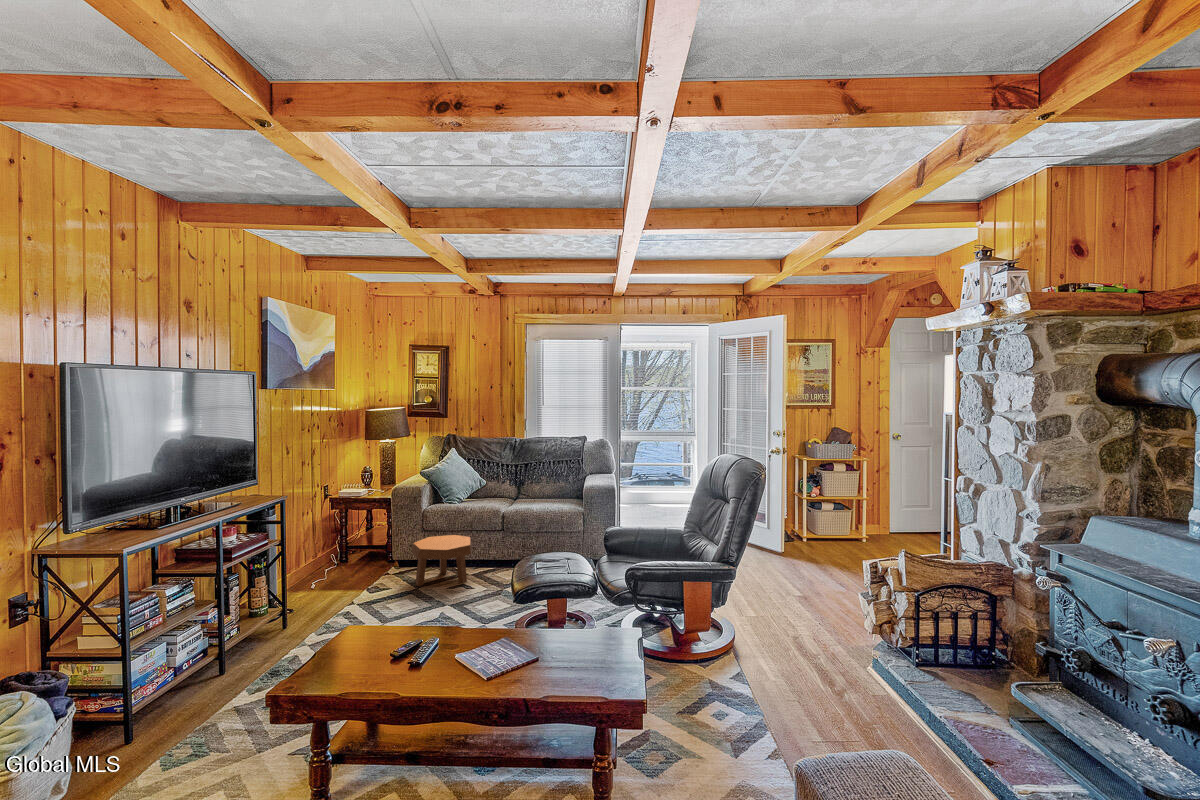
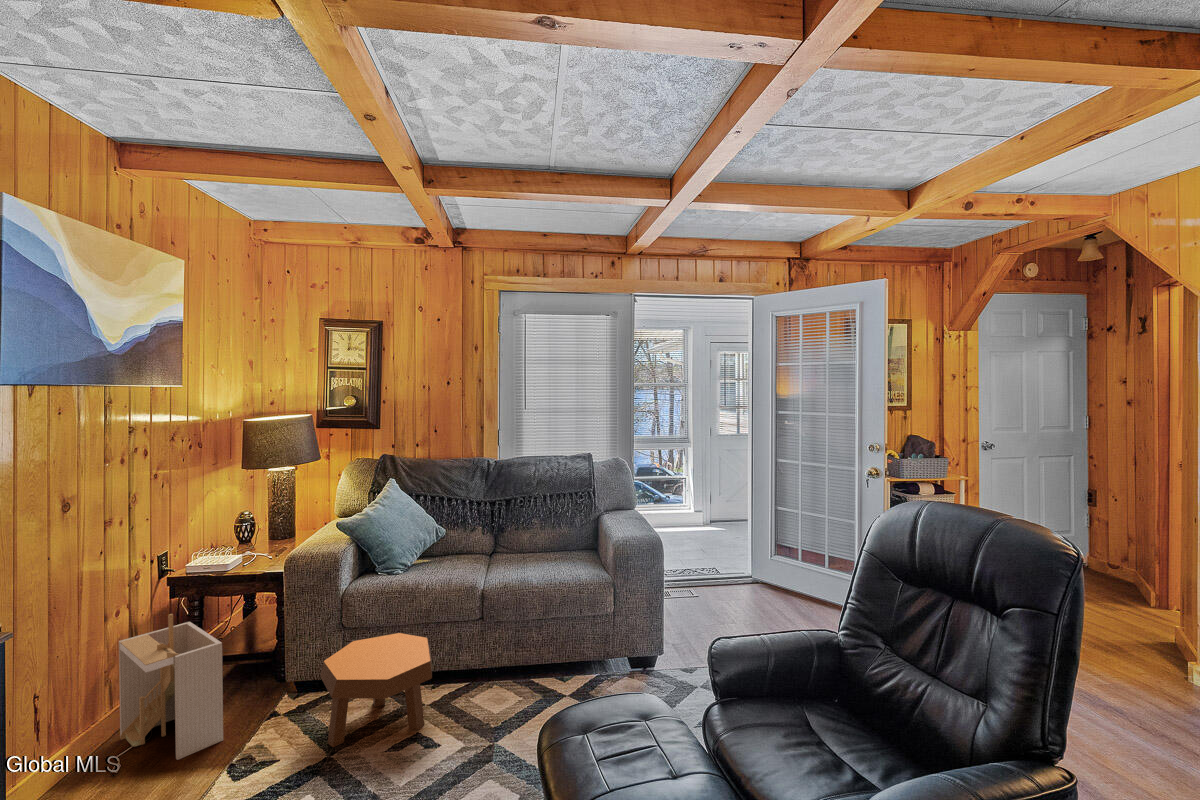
storage bin: none [309,512,362,587] -> present [119,614,223,760]

